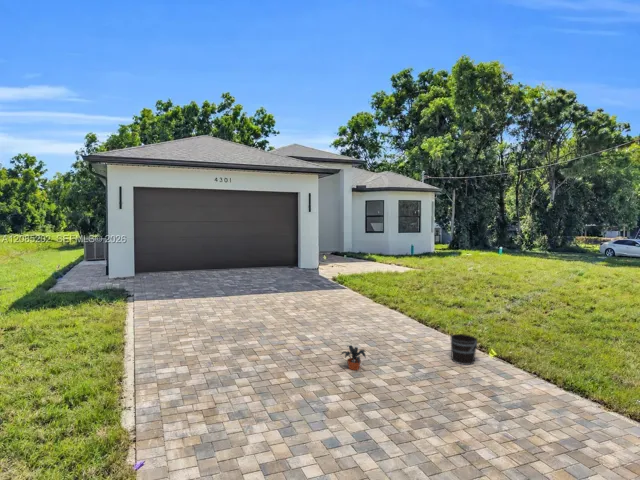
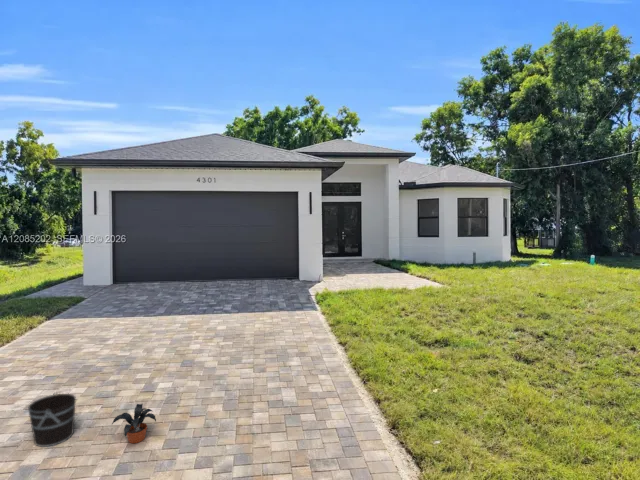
bucket: present [451,334,477,365] -> present [28,393,76,447]

